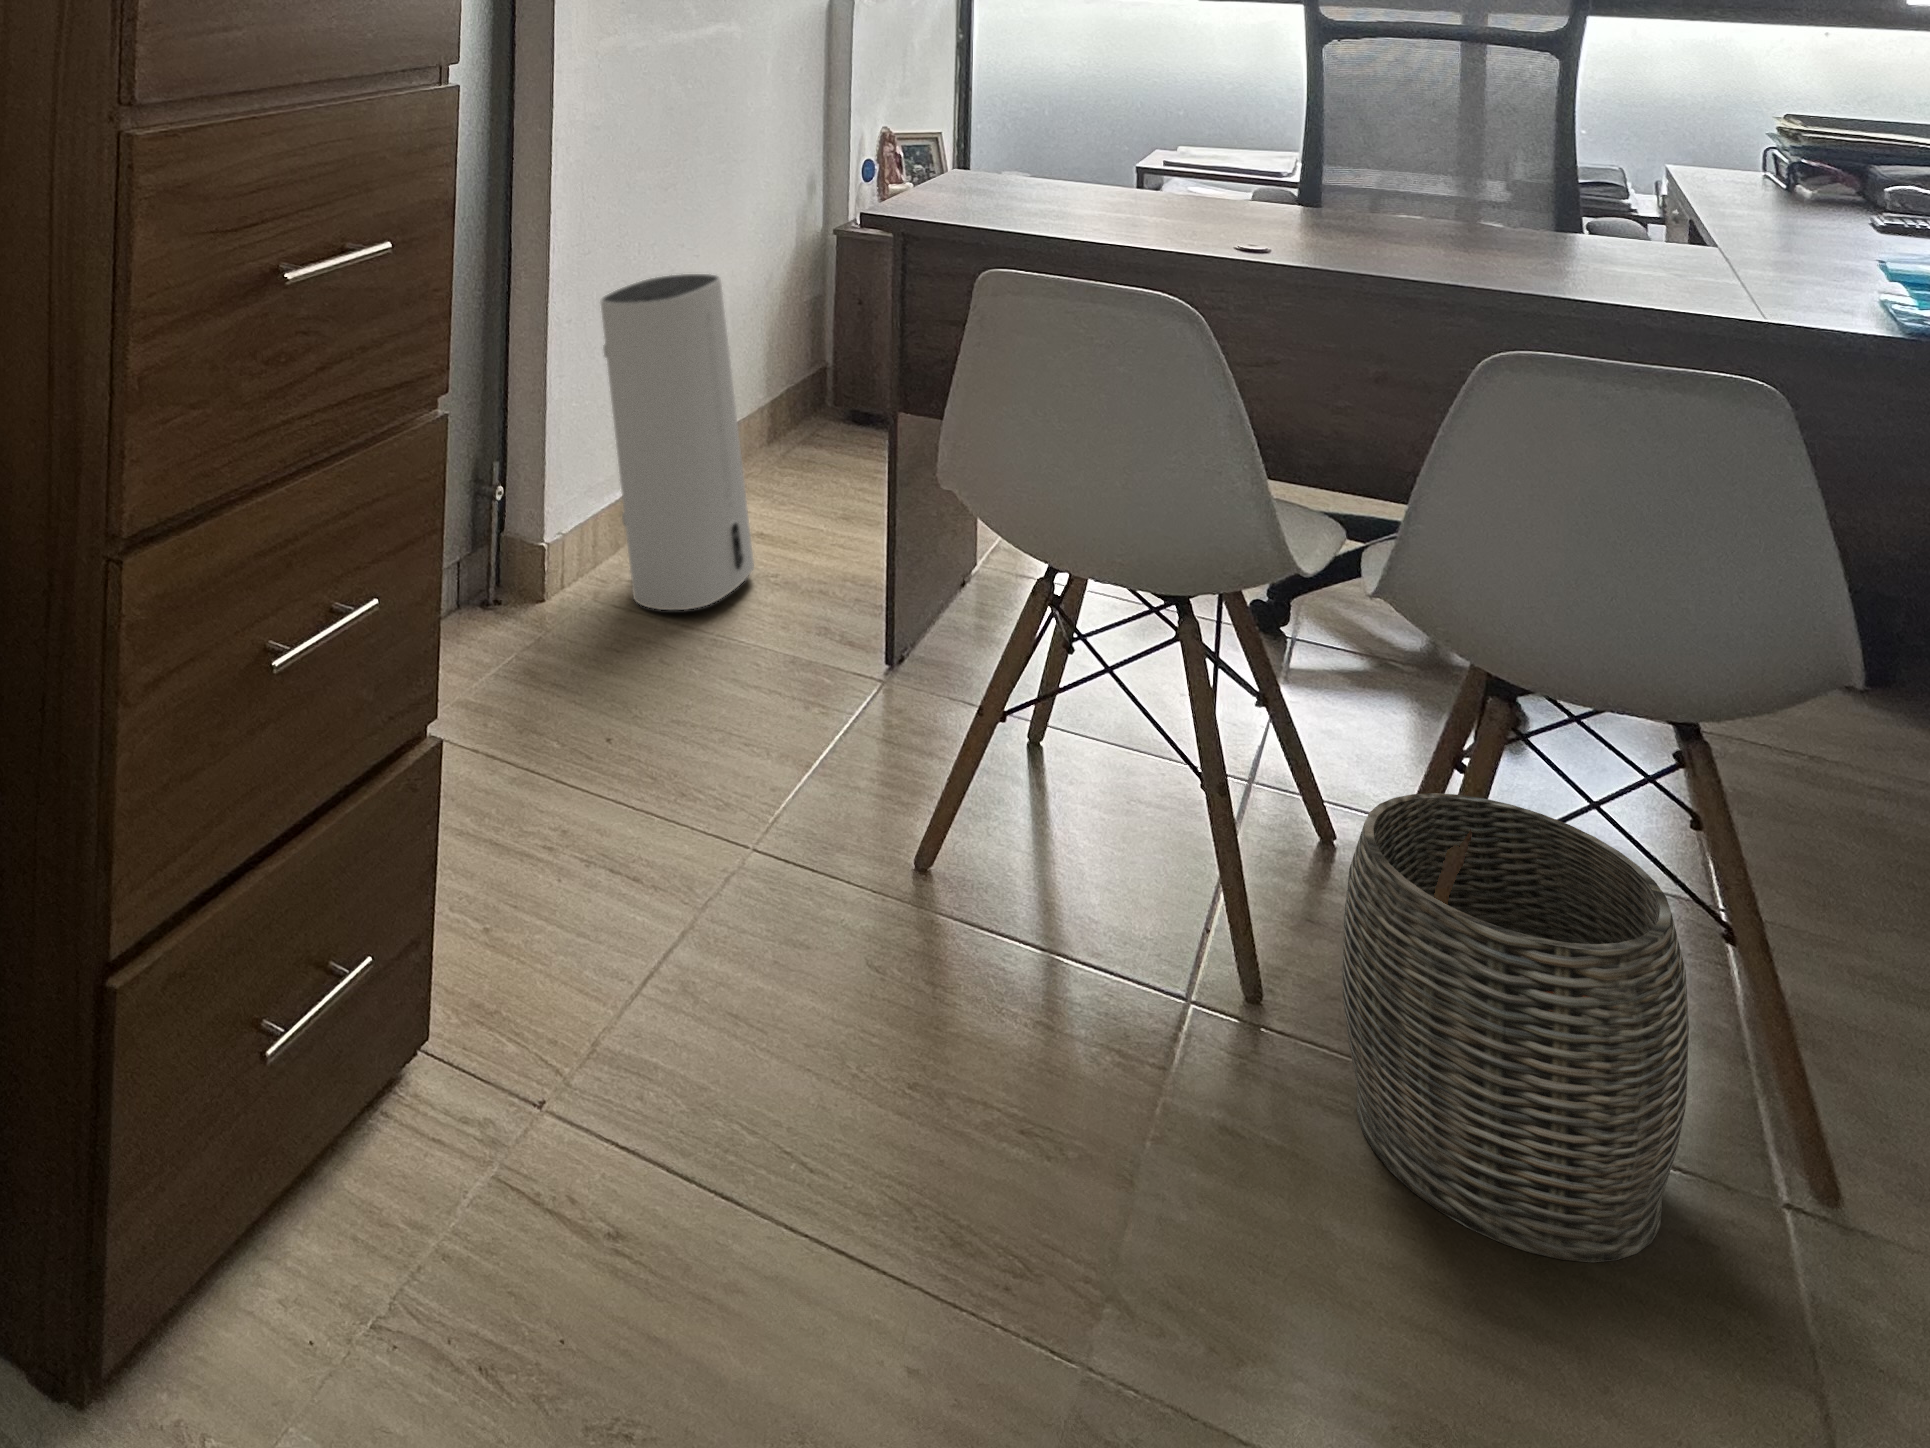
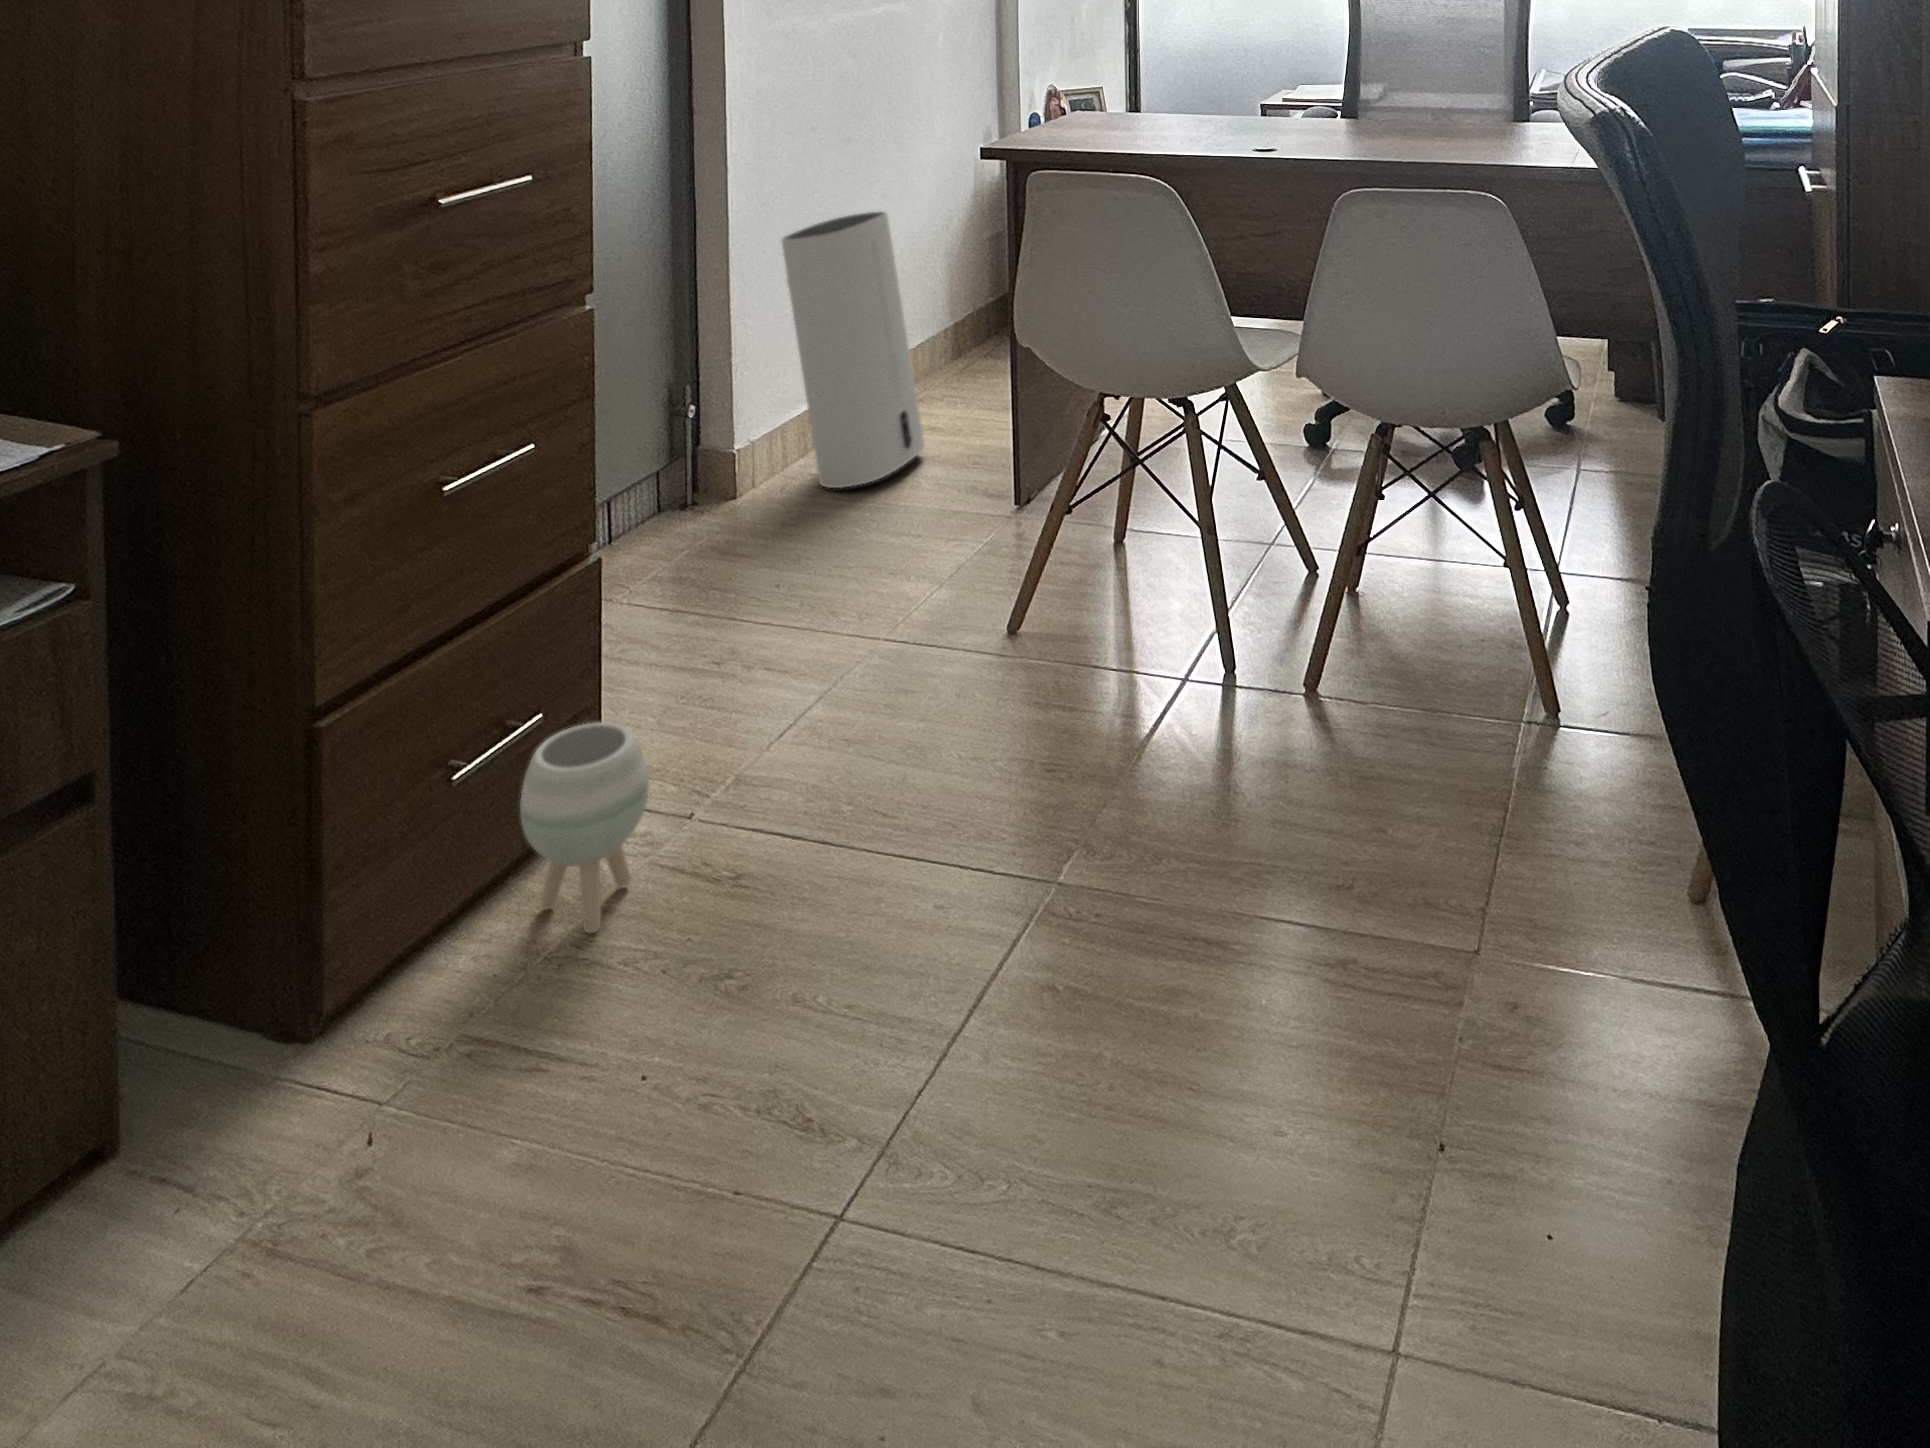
woven basket: present [1342,793,1689,1262] -> none [1262,495,1457,765]
planter: none [345,993,508,1310] -> present [520,722,649,933]

